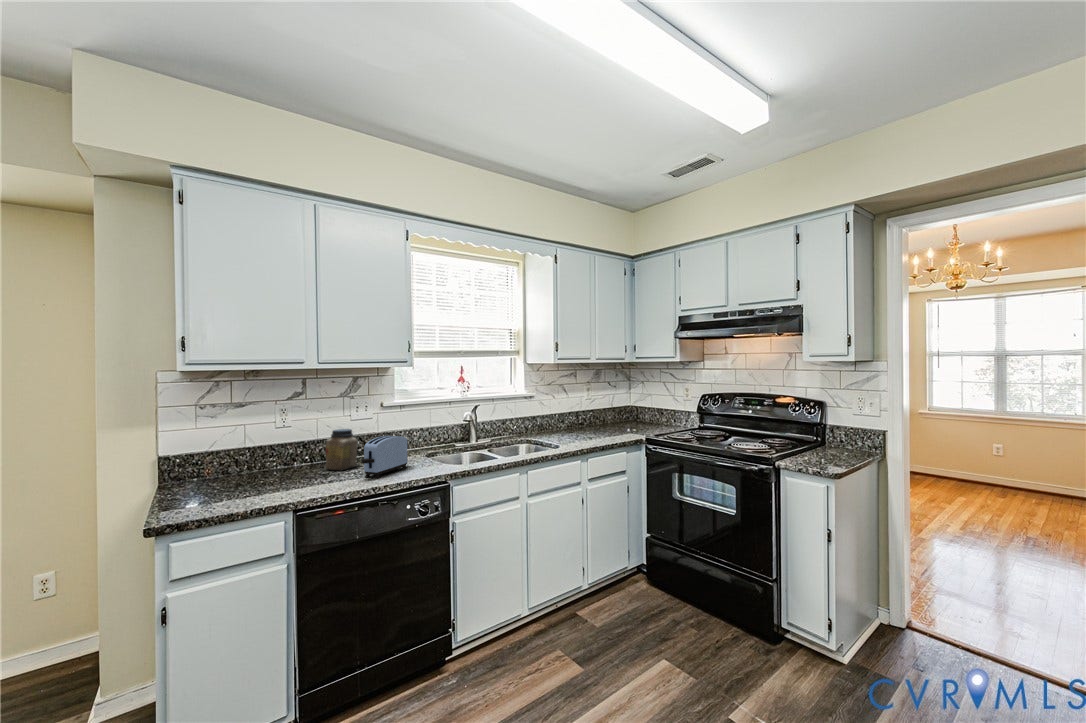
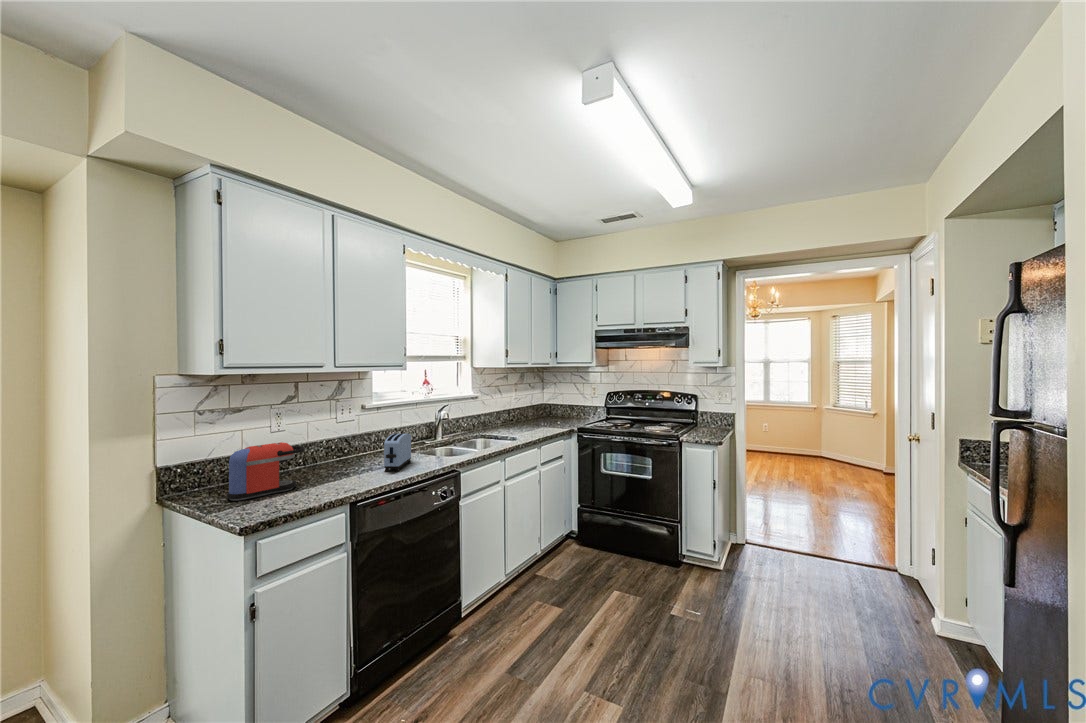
jar: present [326,429,357,470] -> none [329,430,357,470]
coffee maker: none [192,440,277,496] -> present [227,442,305,501]

